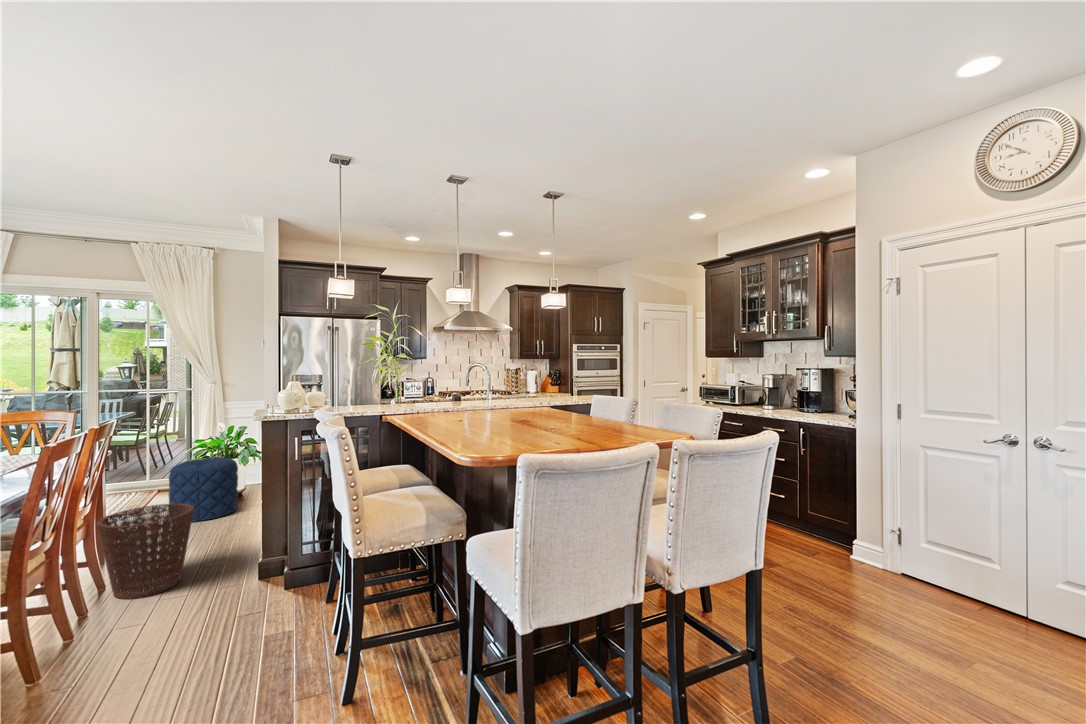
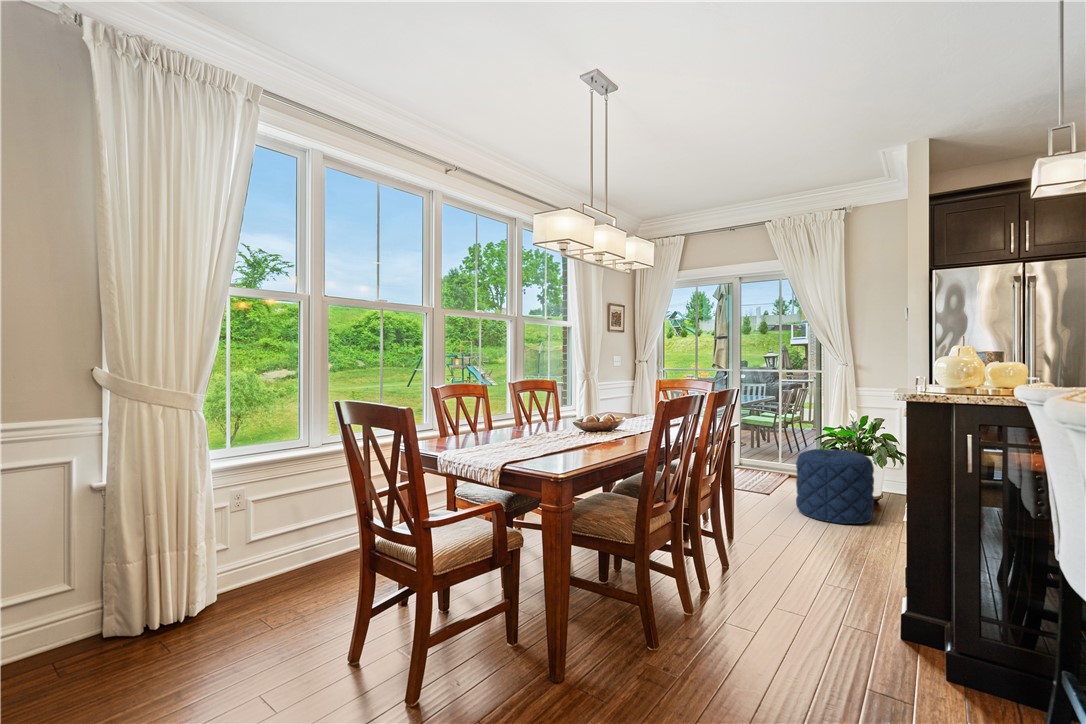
basket: present [96,504,194,599] -> none [721,489,816,596]

